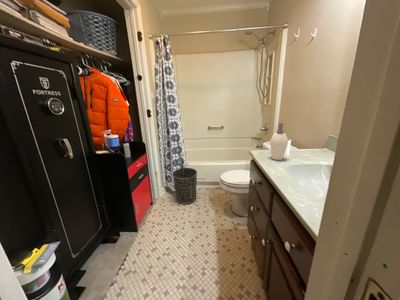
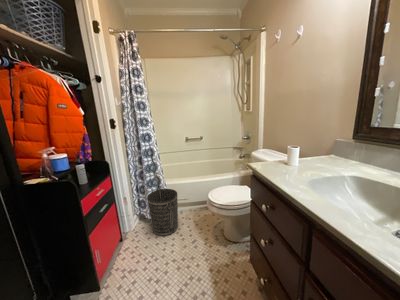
soap dispenser: present [270,123,288,160] -> none [279,126,302,174]

